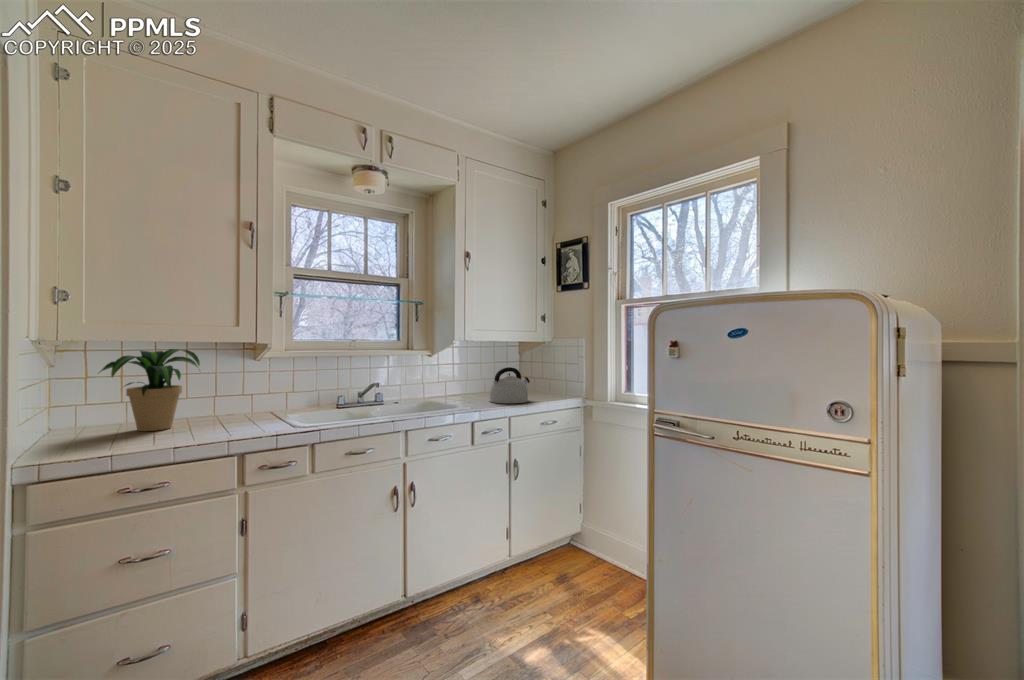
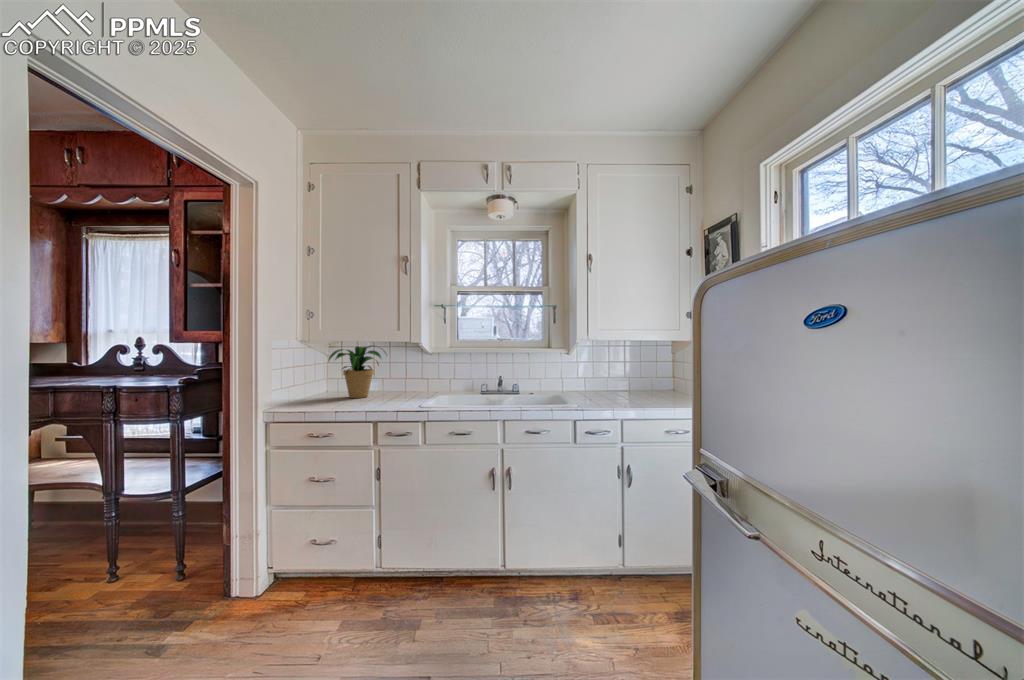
kettle: present [489,367,530,403] -> none [612,368,659,406]

